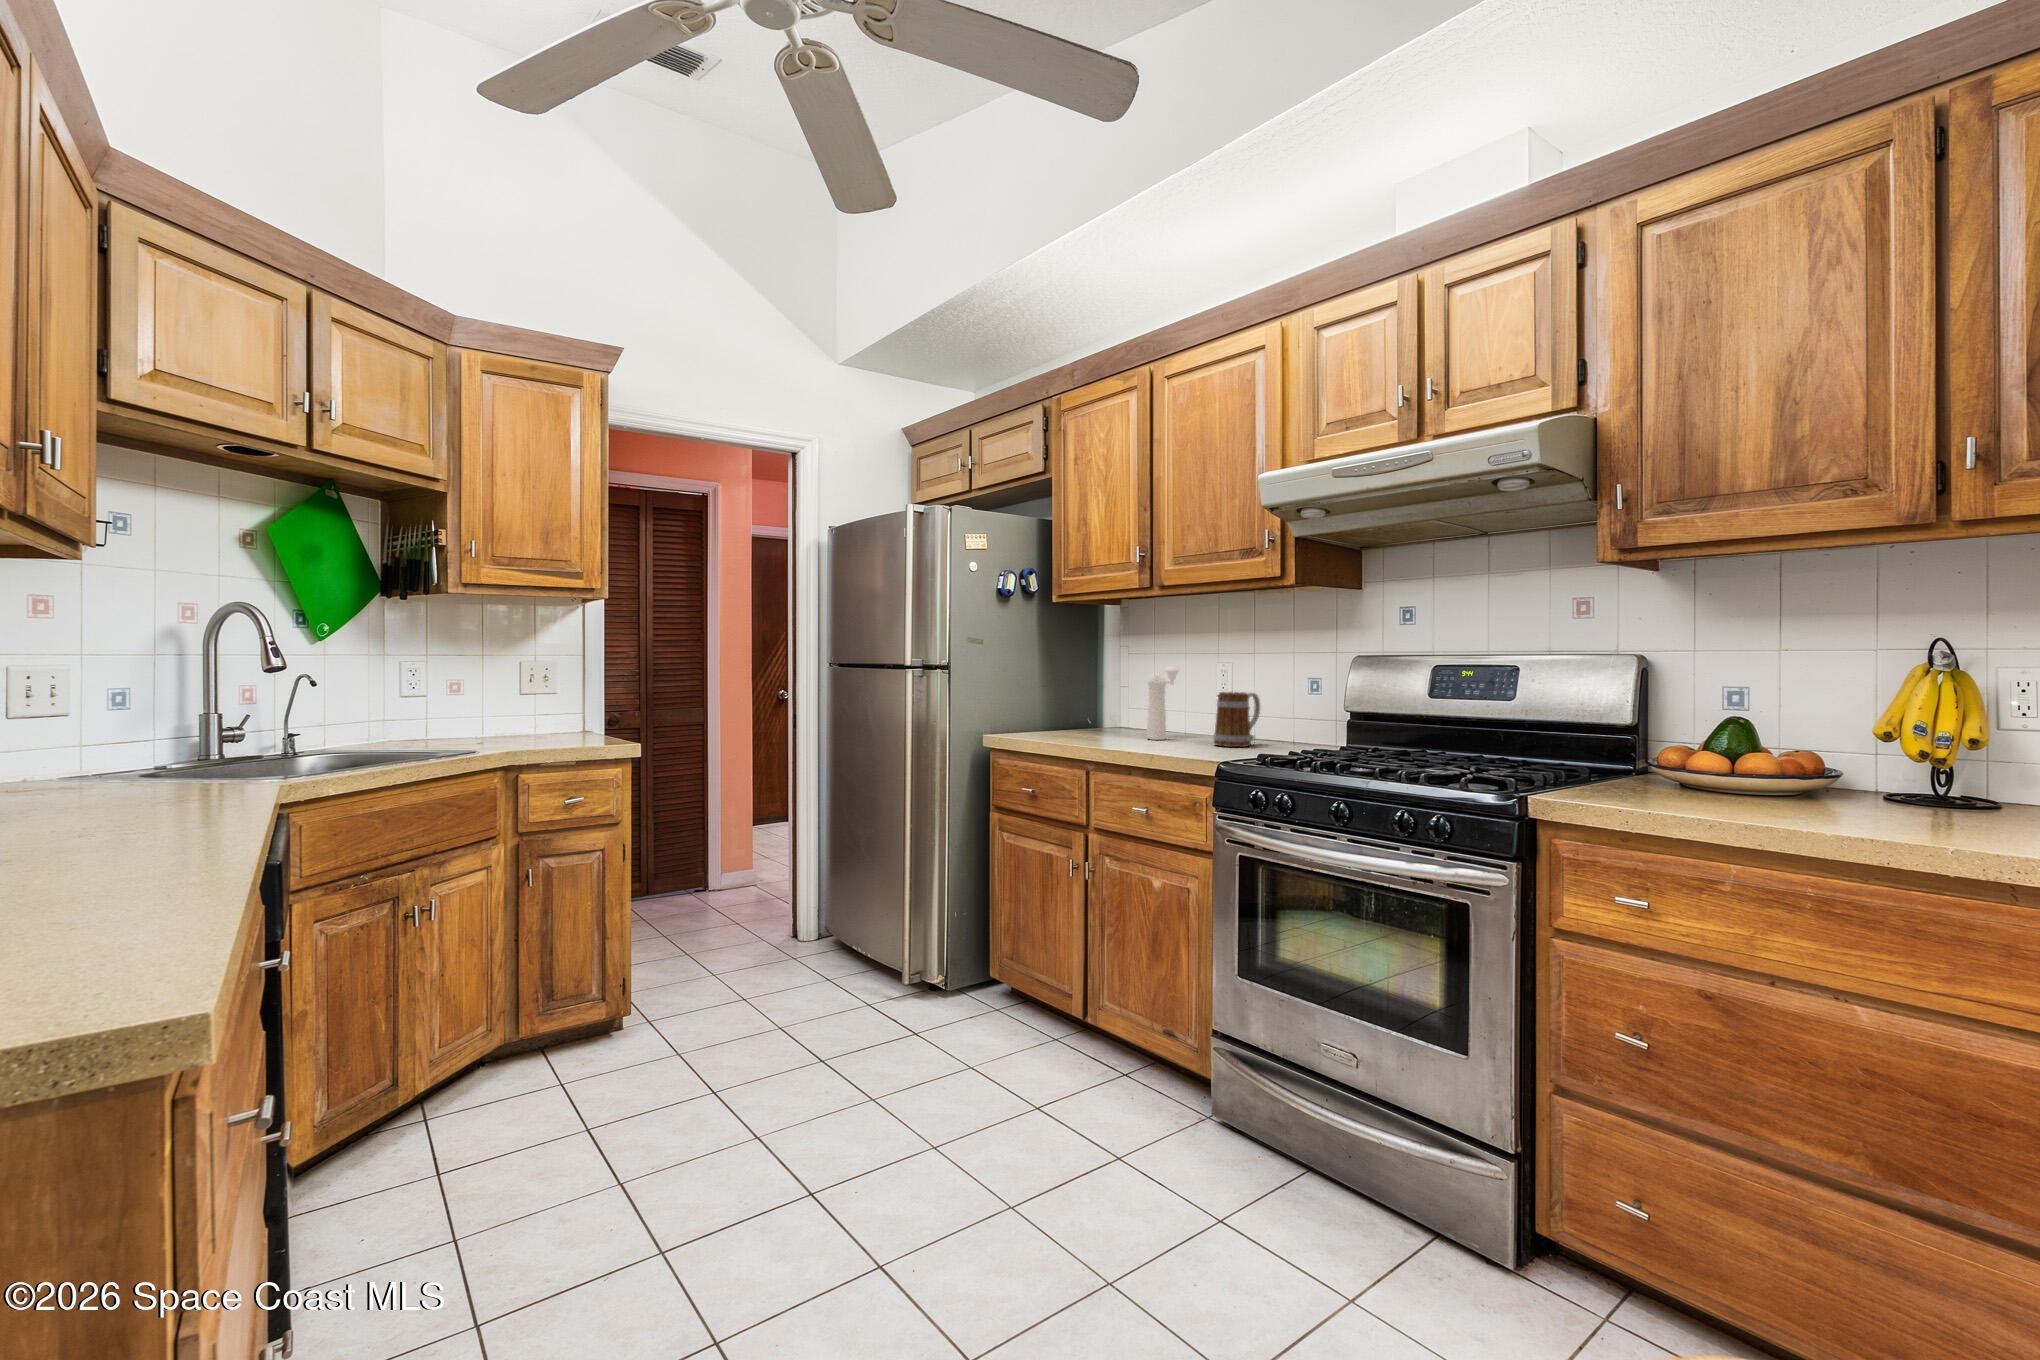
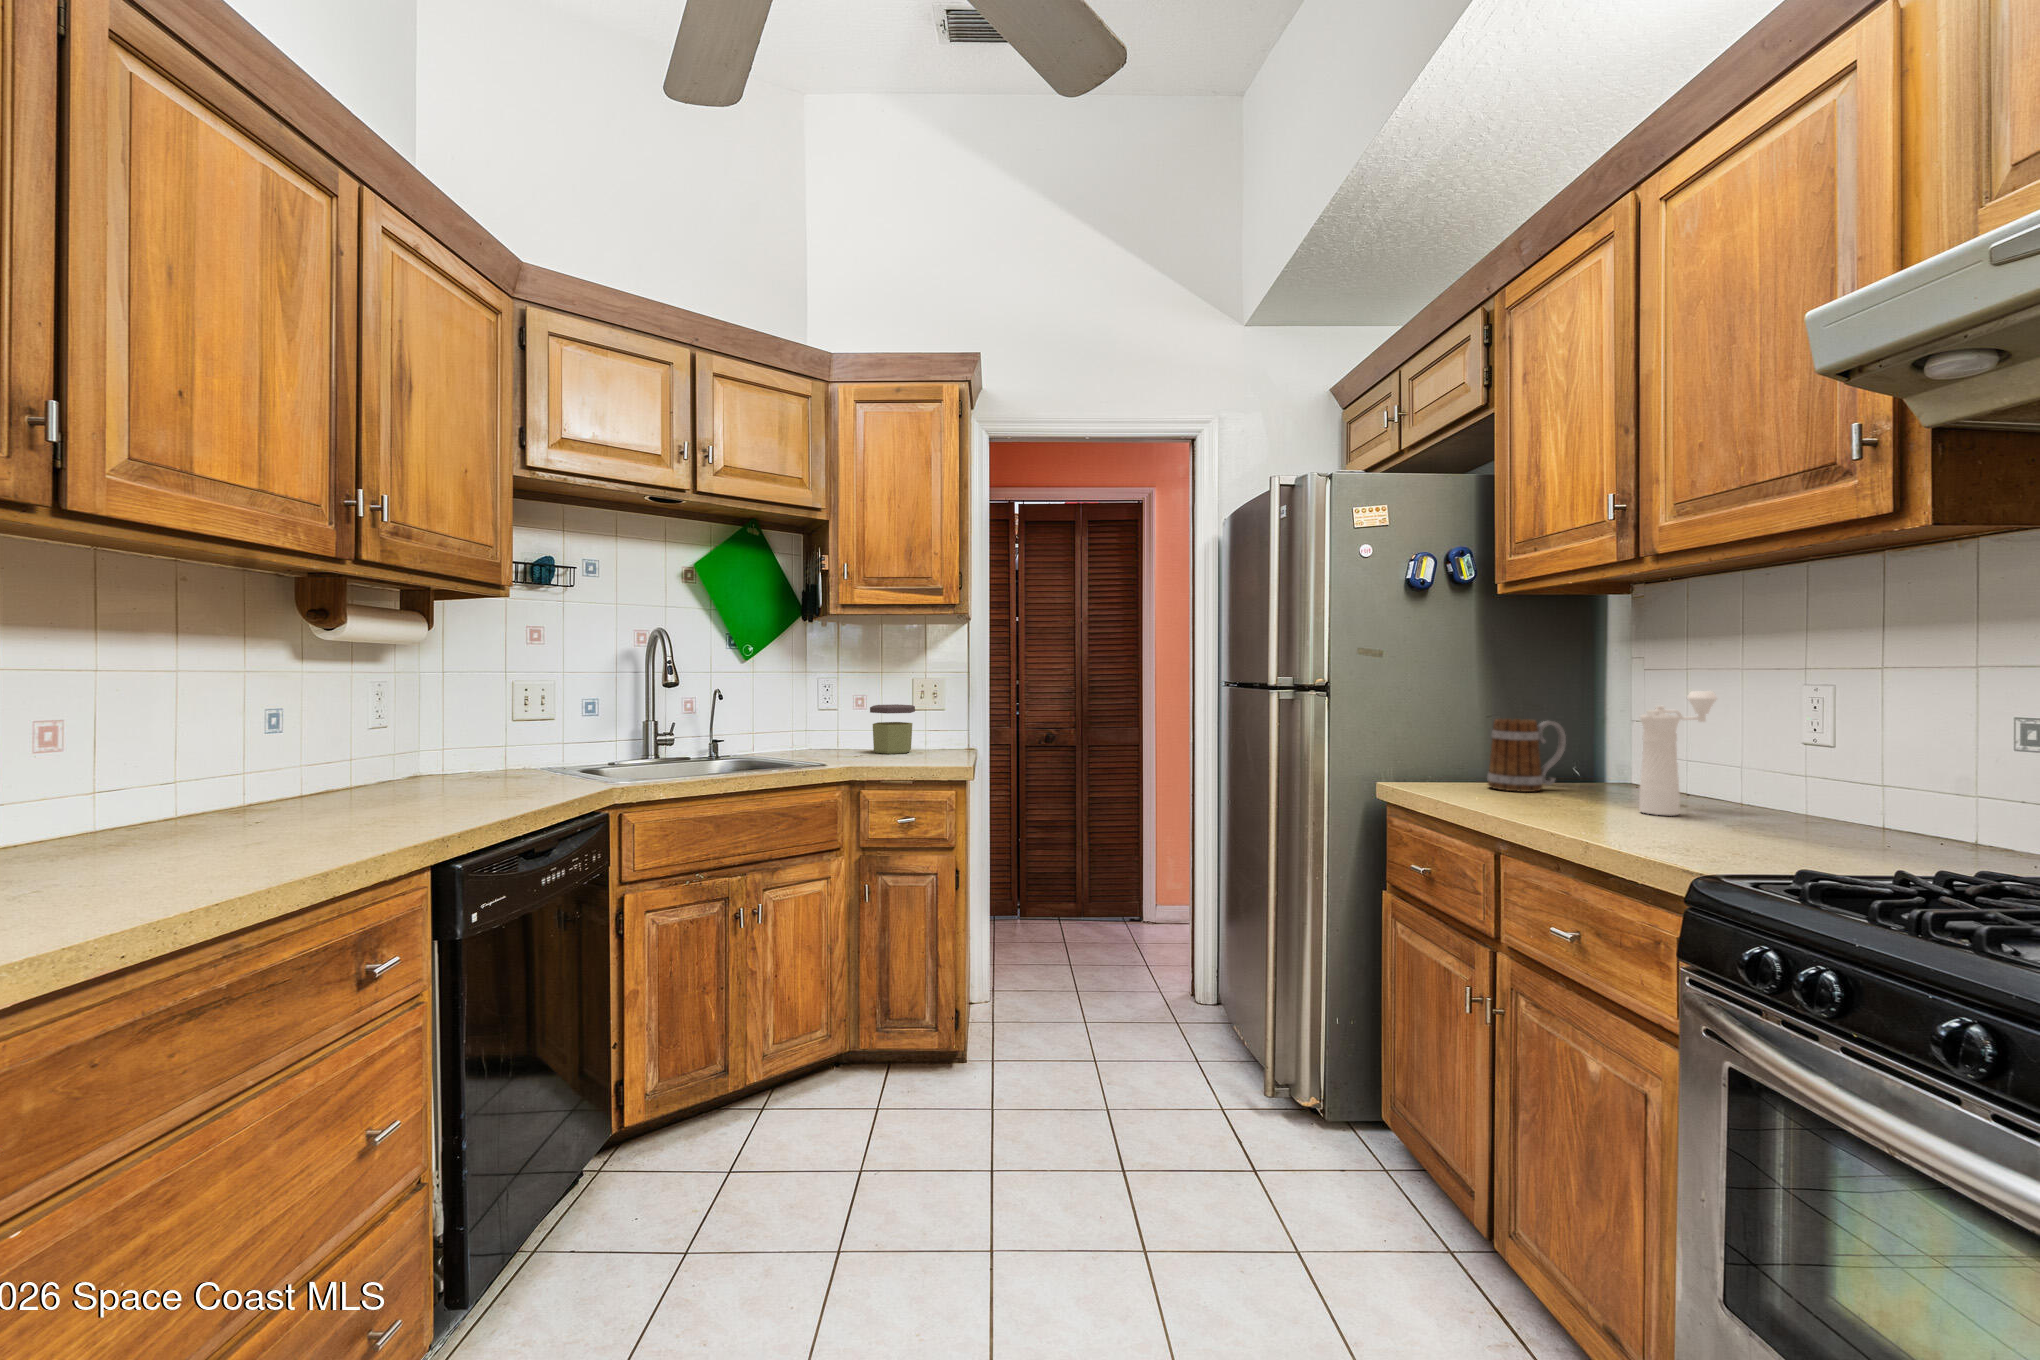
jar: none [484,689,533,741] -> present [870,704,915,754]
mug: present [1214,692,1260,747] -> present [1487,719,1566,792]

